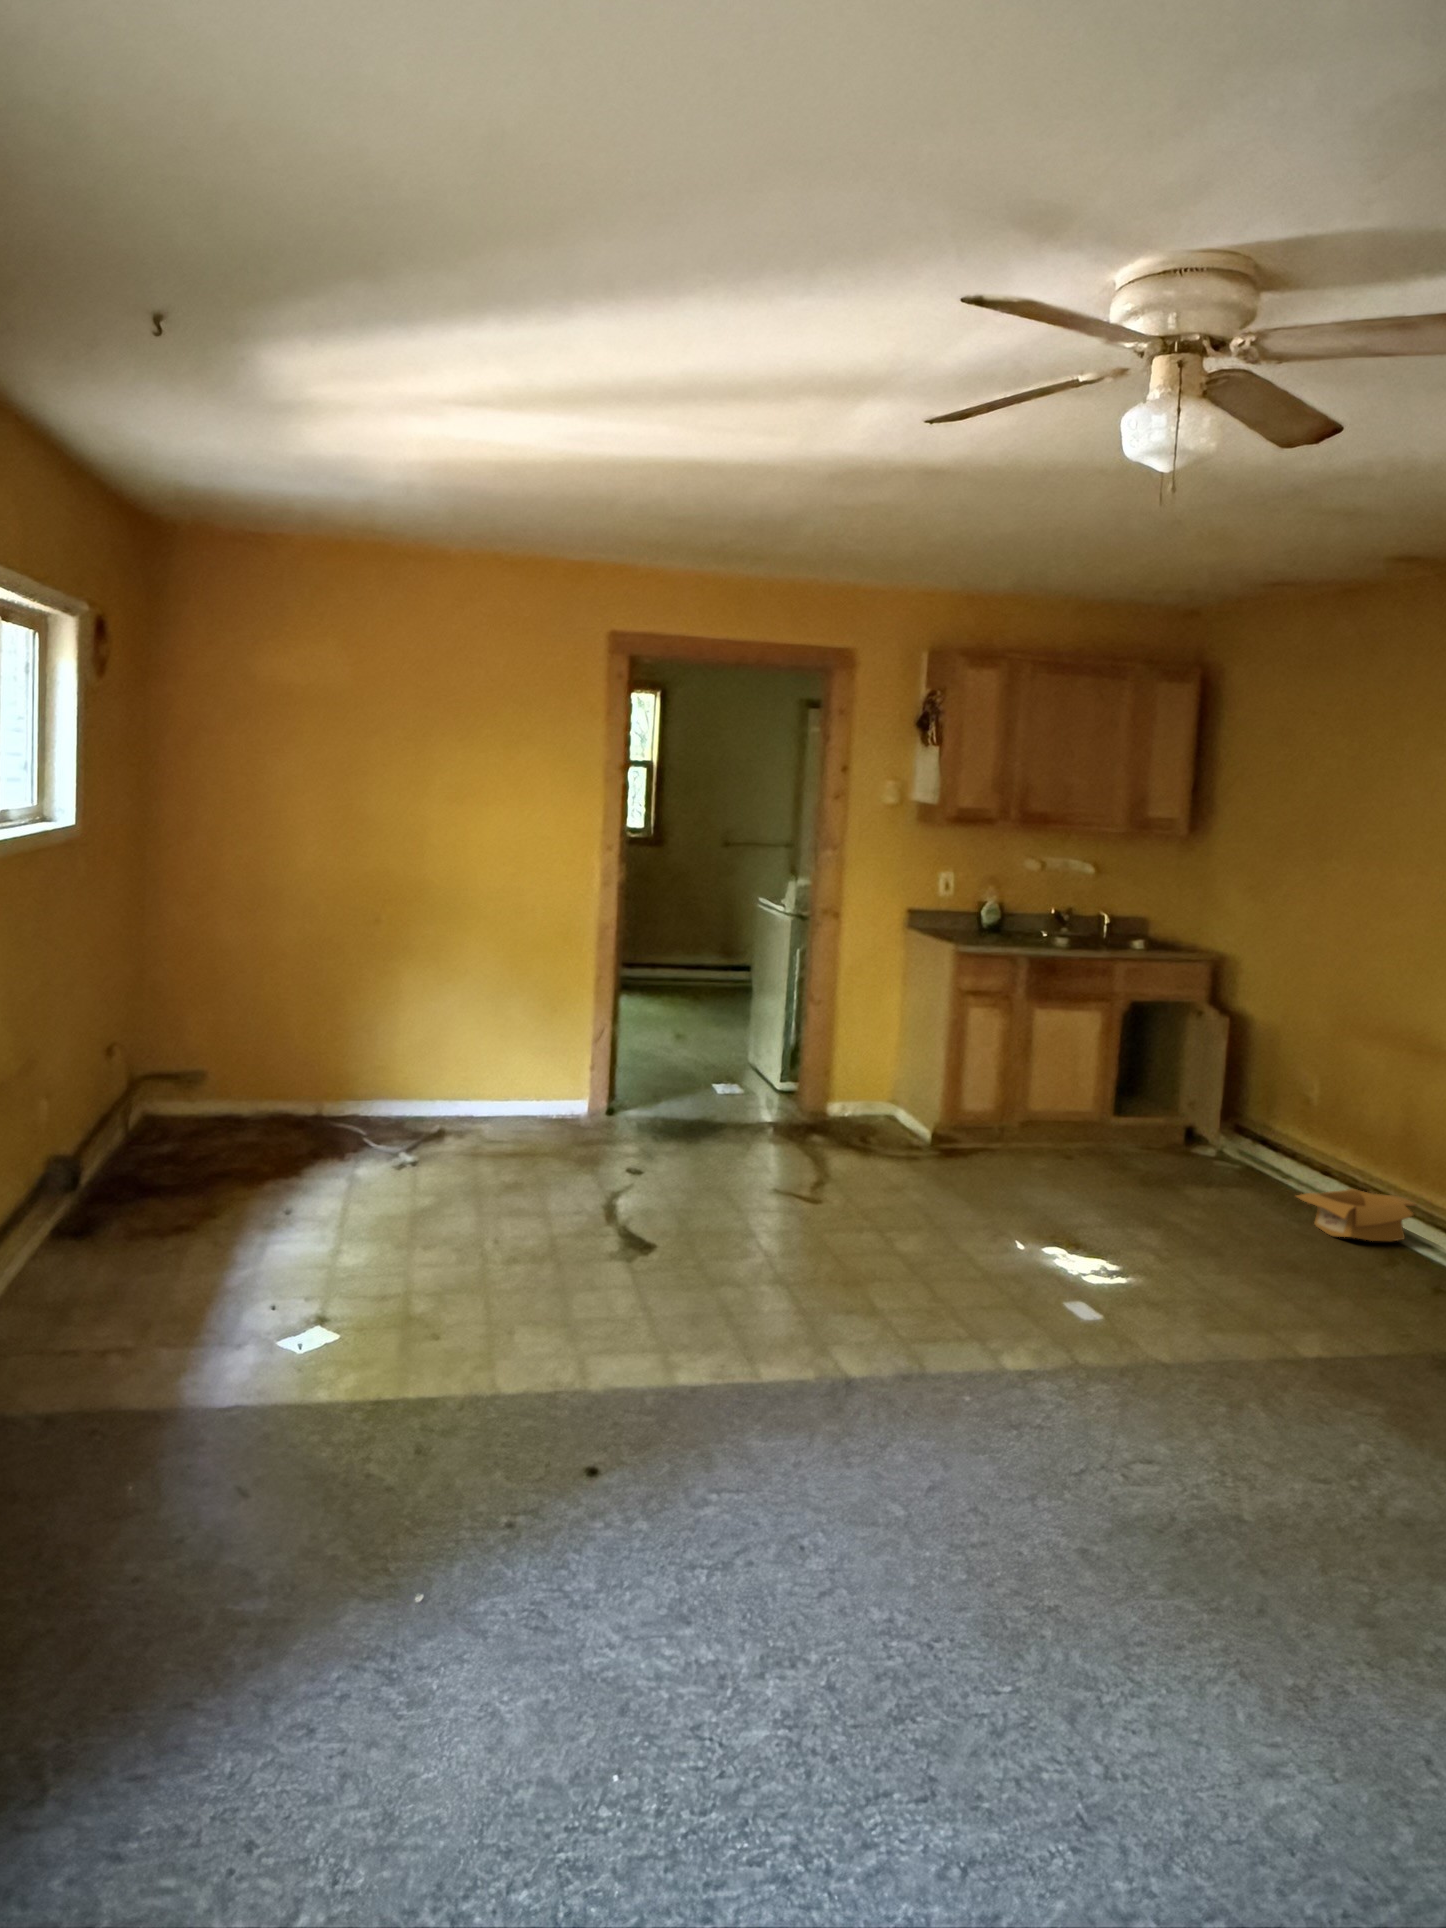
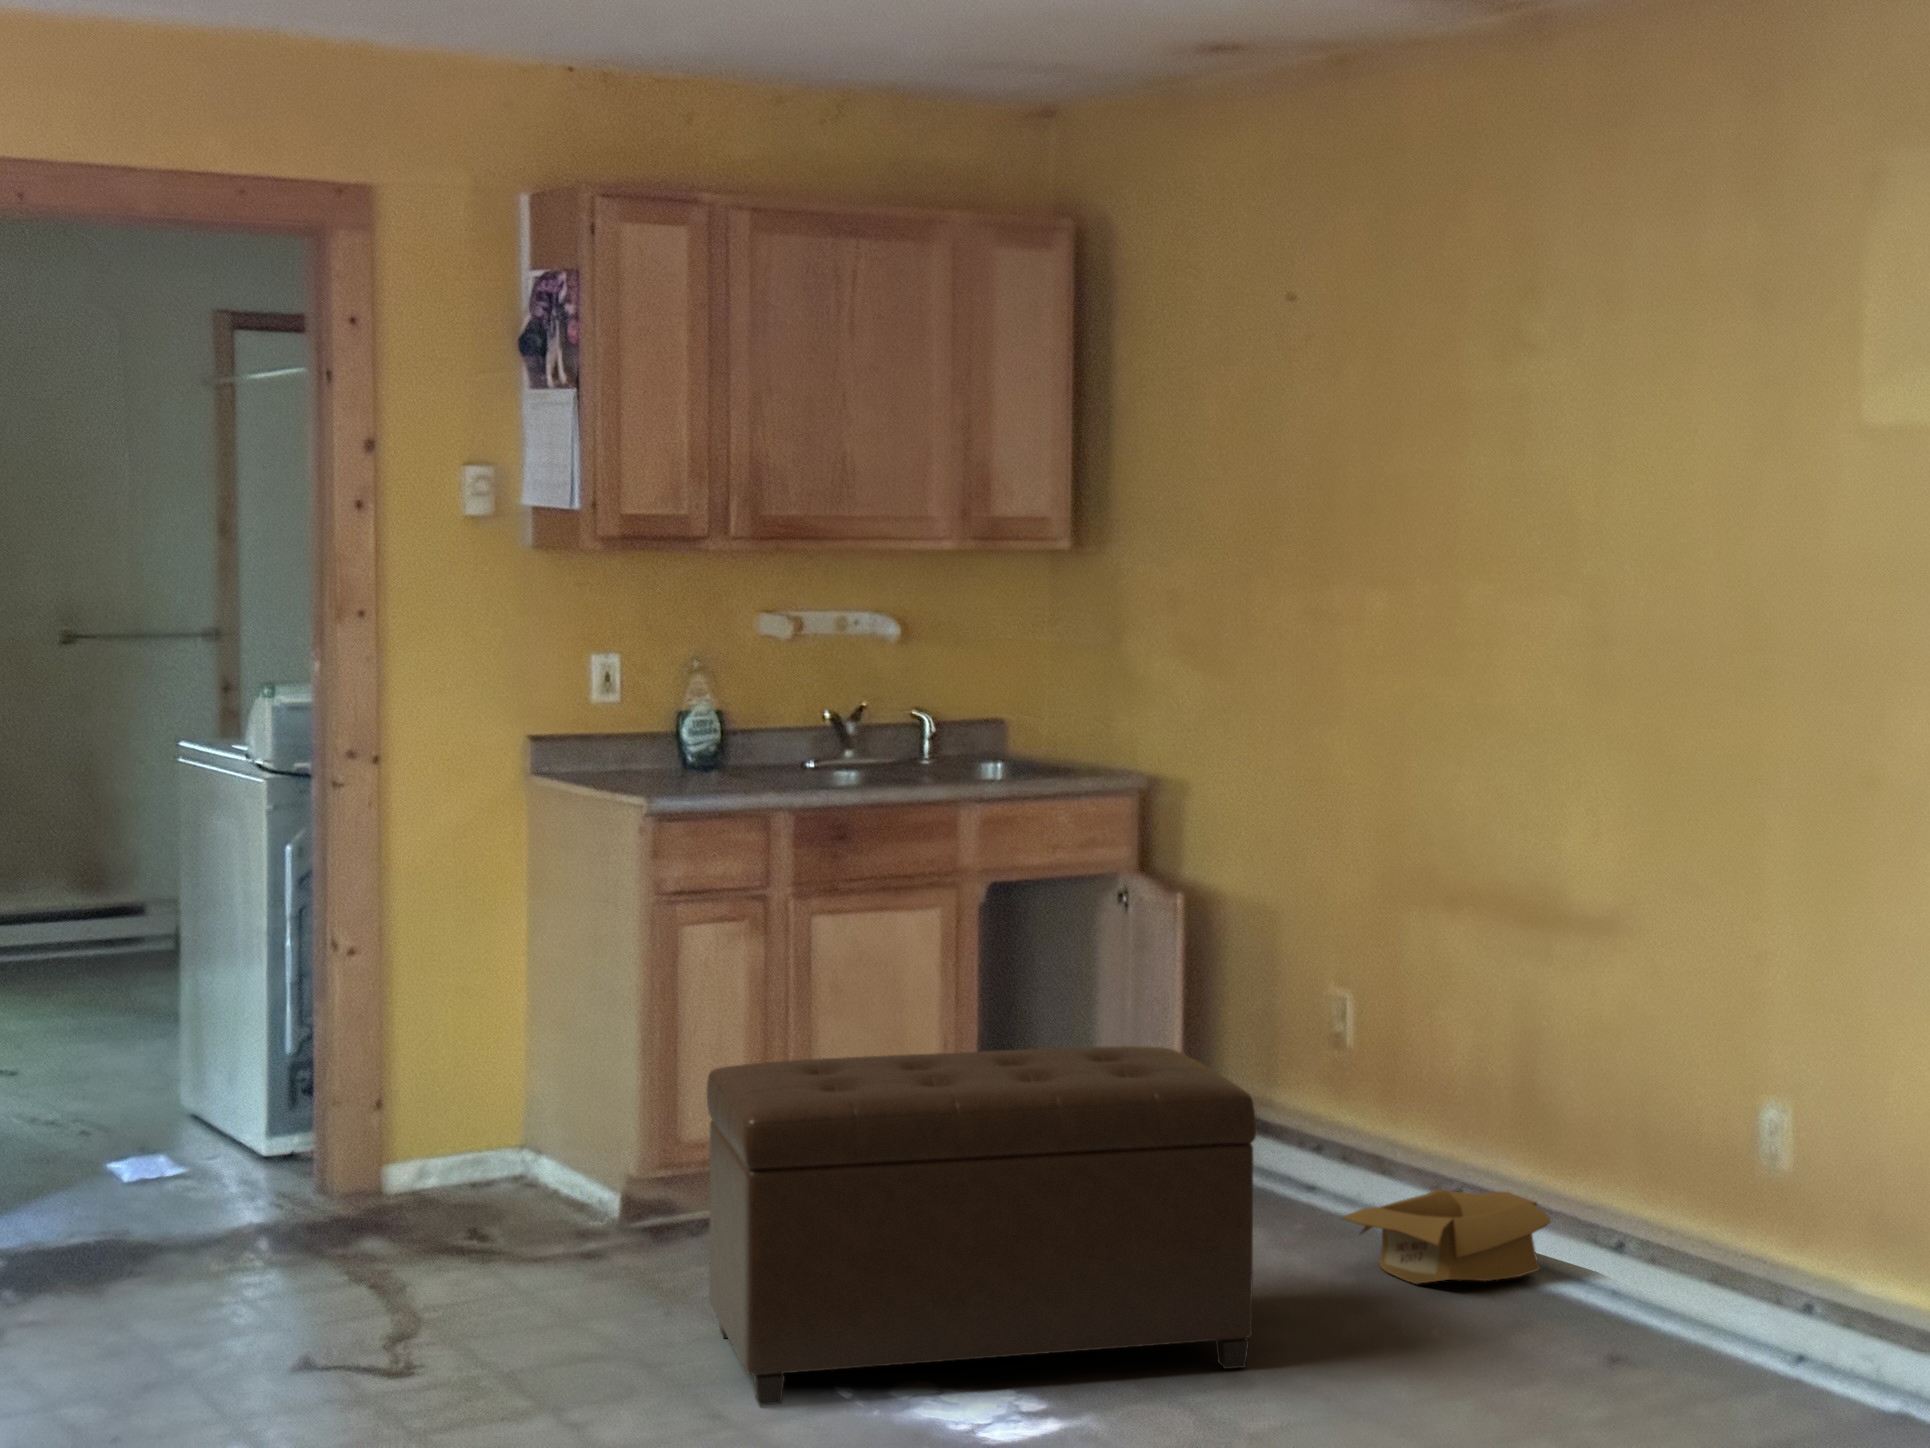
ottoman: none [964,1083,1243,1266] -> present [707,1046,1256,1405]

